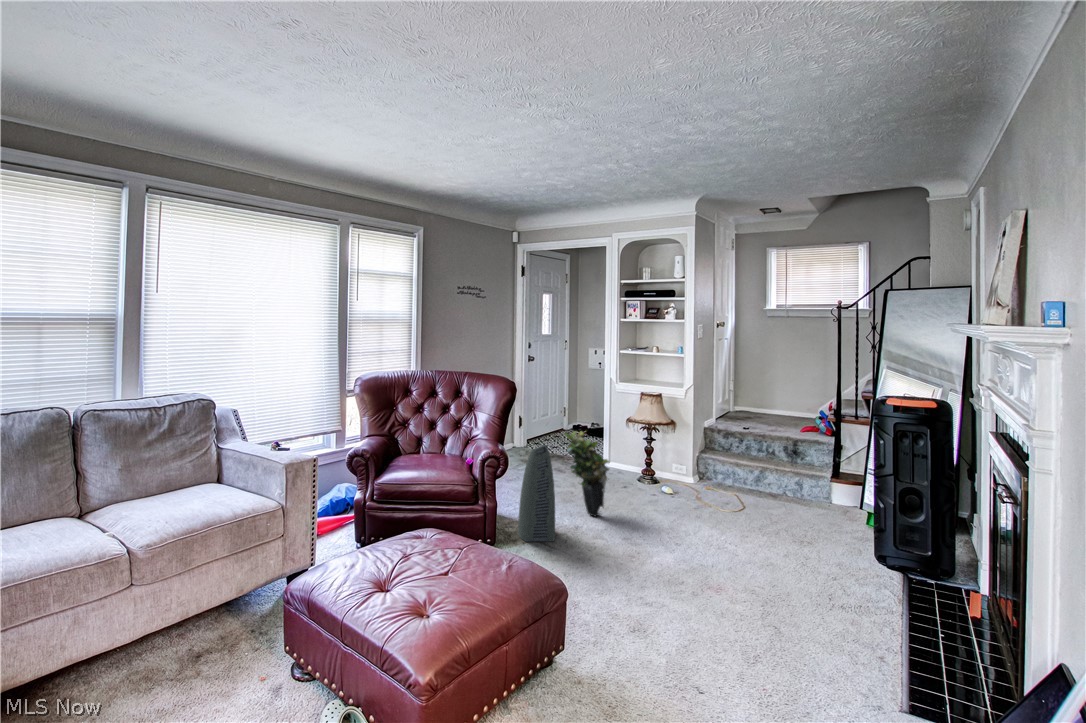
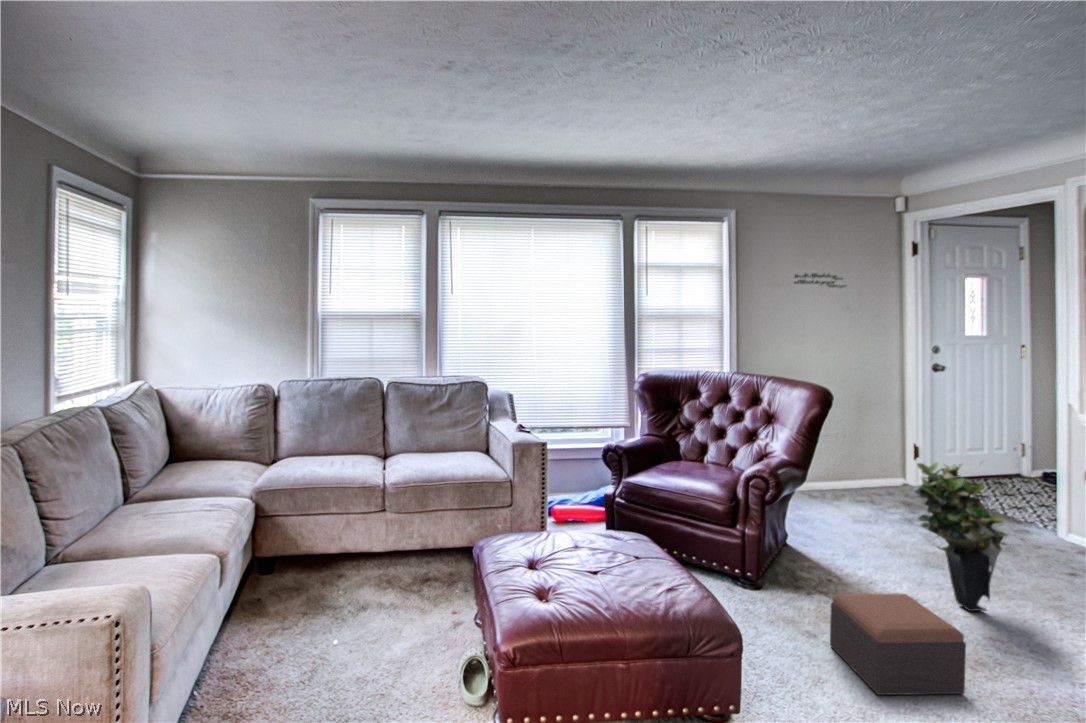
air purifier: present [518,445,555,542] -> none [802,471,863,625]
footstool: none [552,513,620,571] -> present [830,594,966,695]

